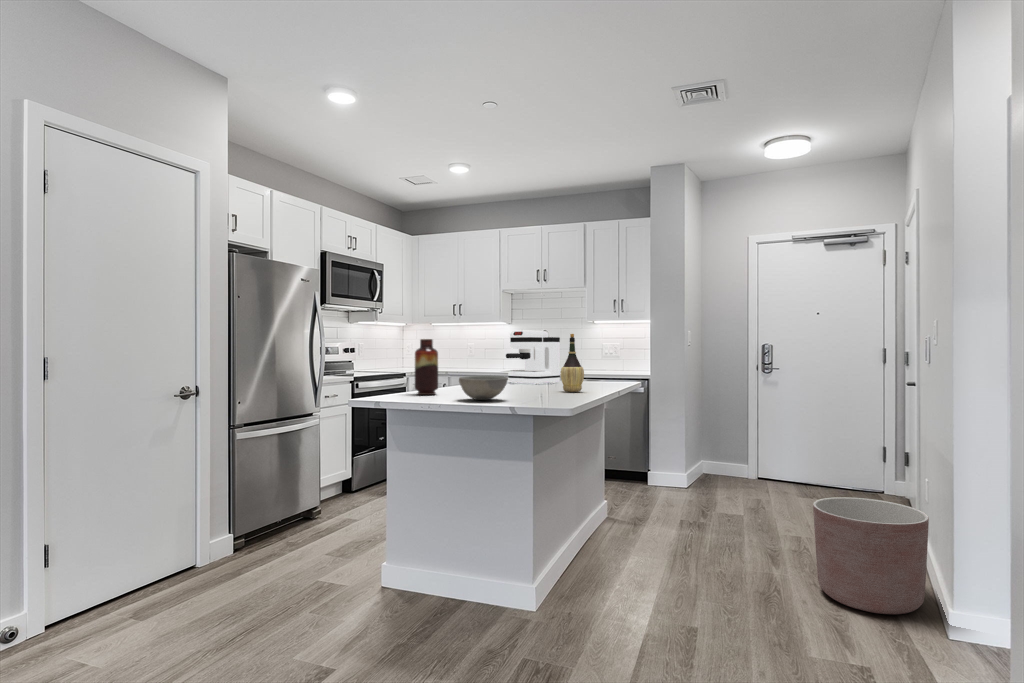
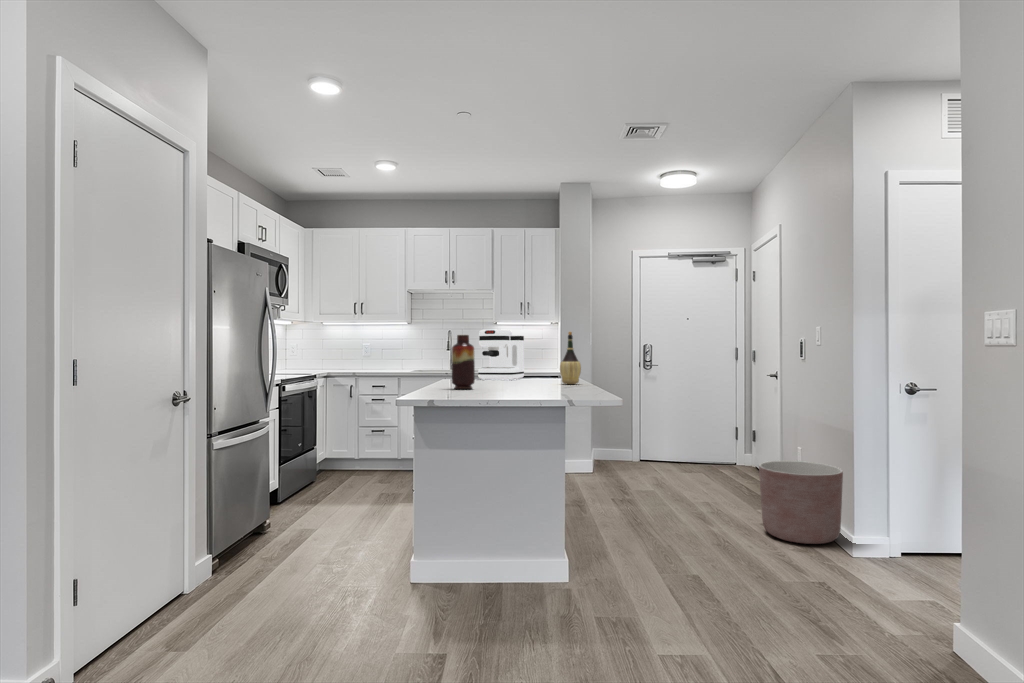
bowl: present [459,376,508,400] -> none [516,369,561,391]

